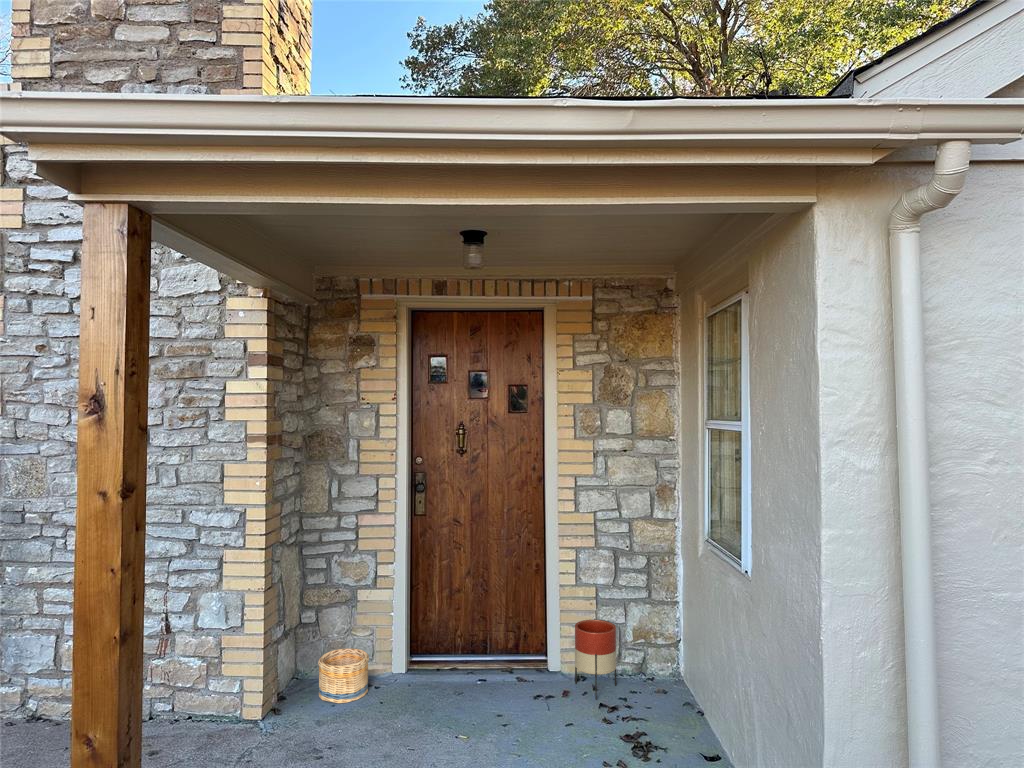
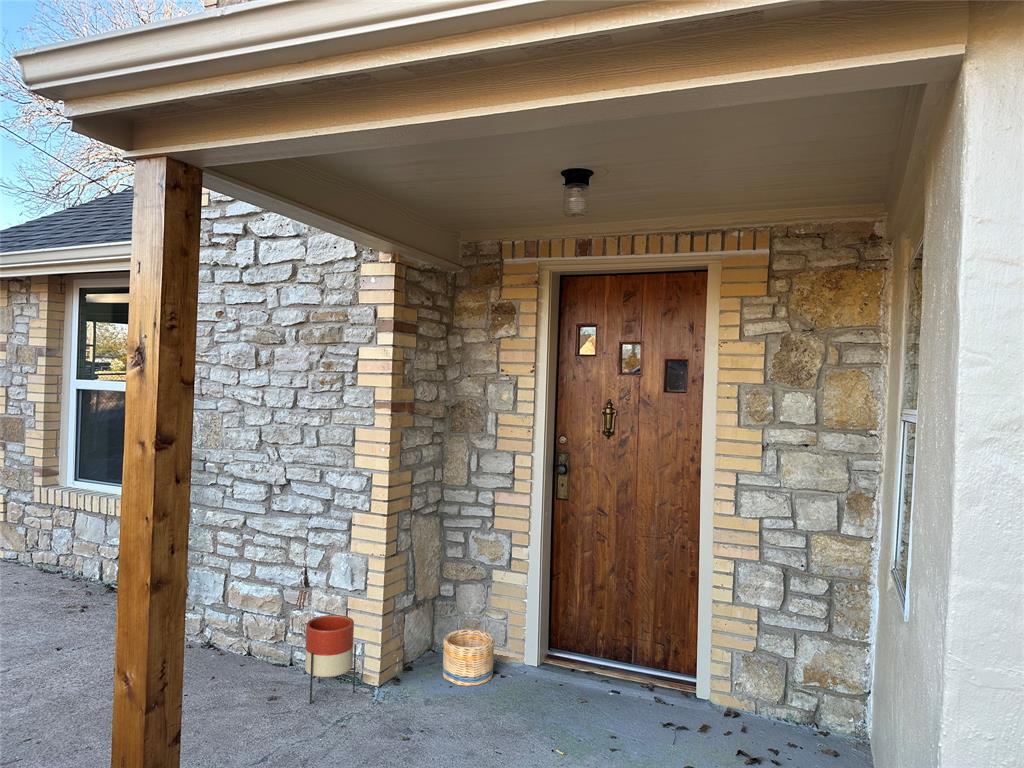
planter: present [575,620,617,700] -> present [305,615,356,704]

